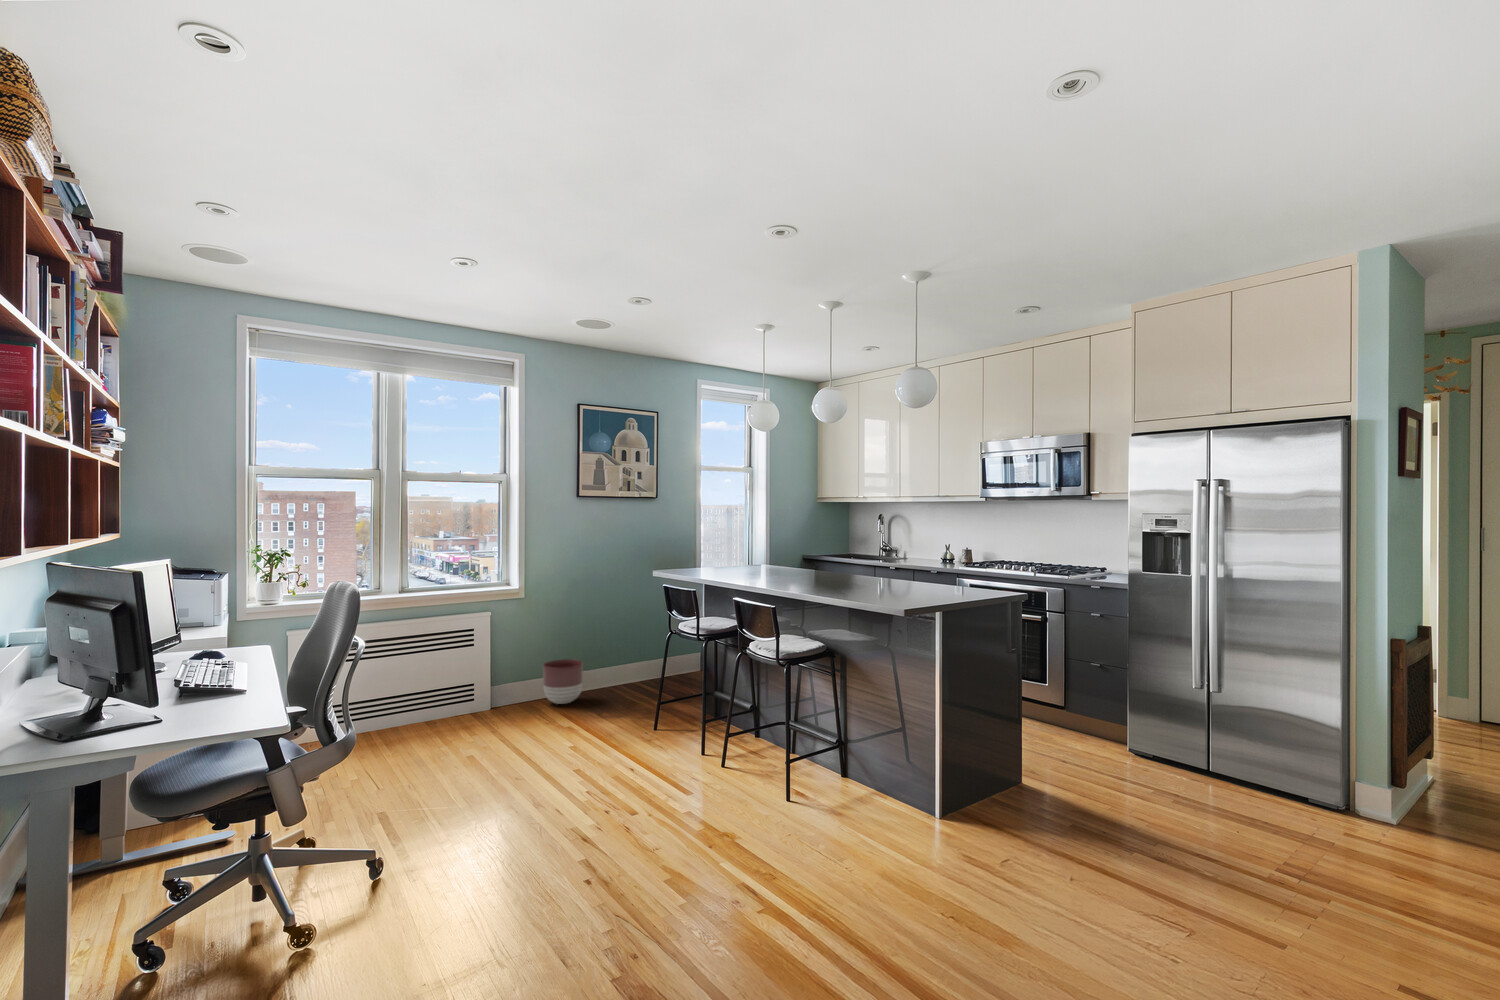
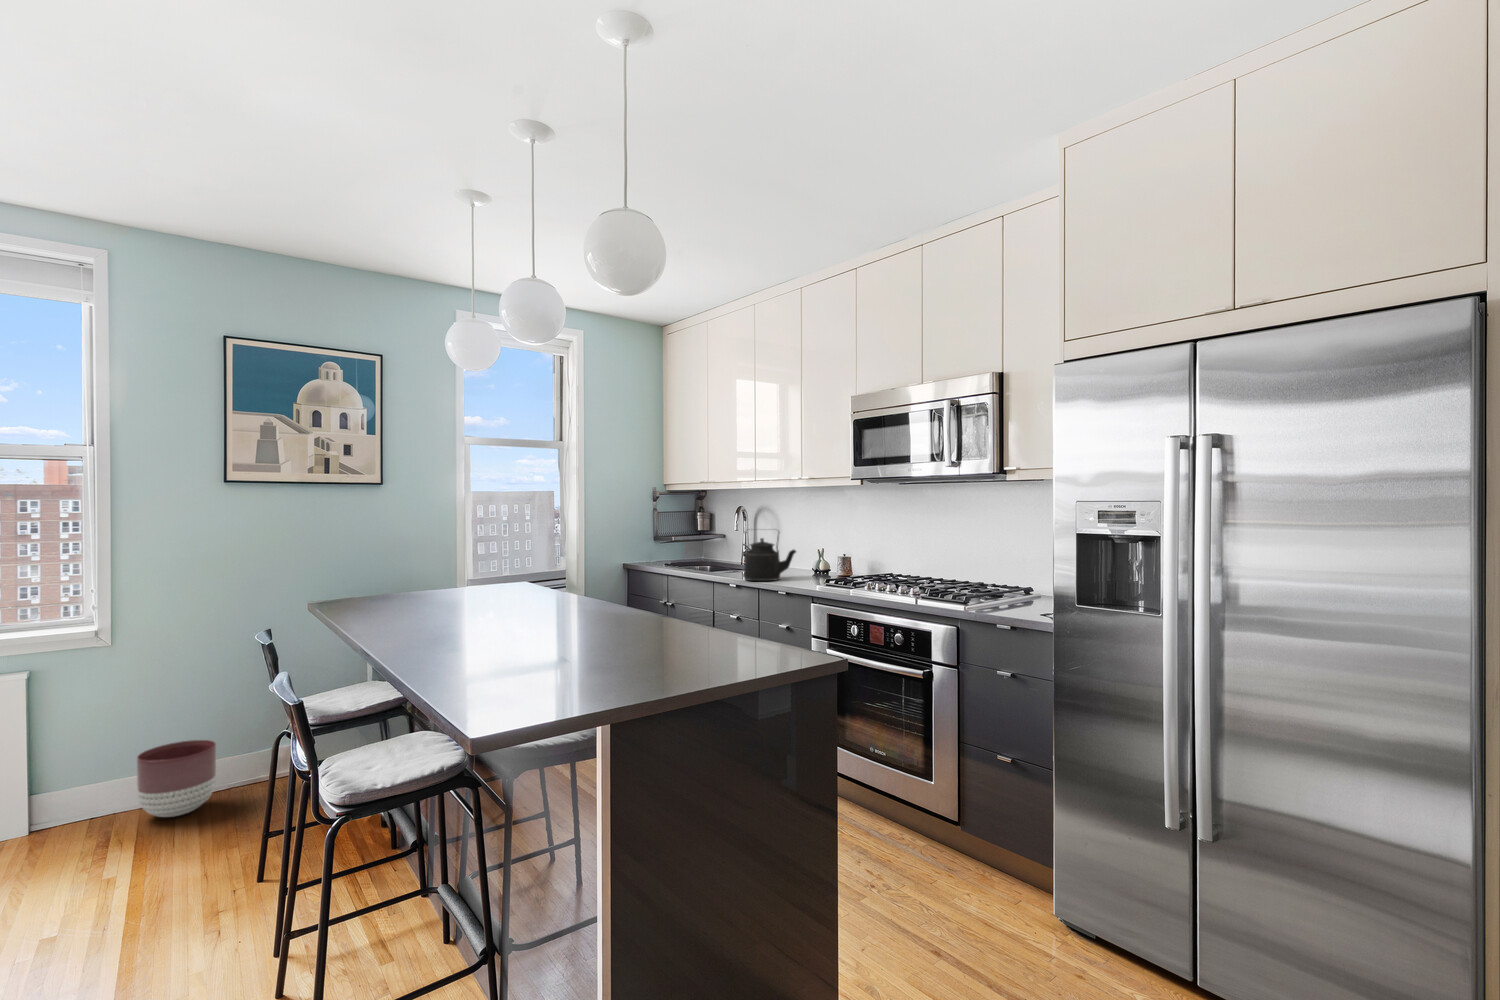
kettle: none [901,530,936,565] -> present [744,532,796,581]

